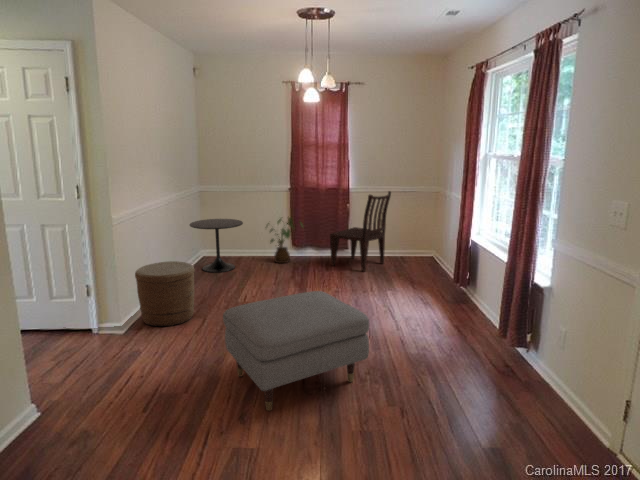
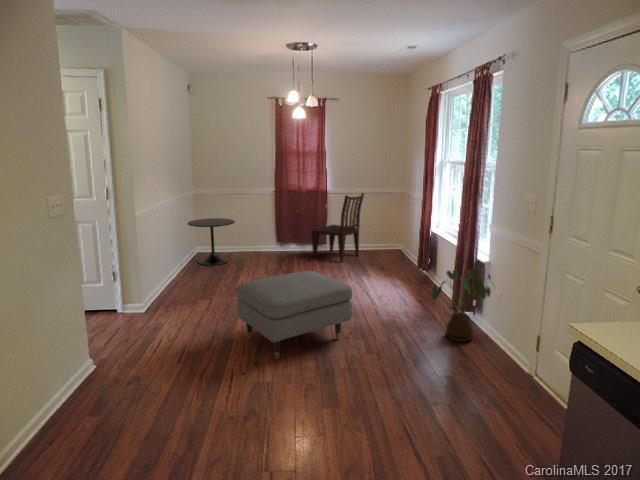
house plant: present [267,218,303,263] -> present [431,269,491,342]
woven basket: present [135,261,195,326] -> none [151,253,201,307]

